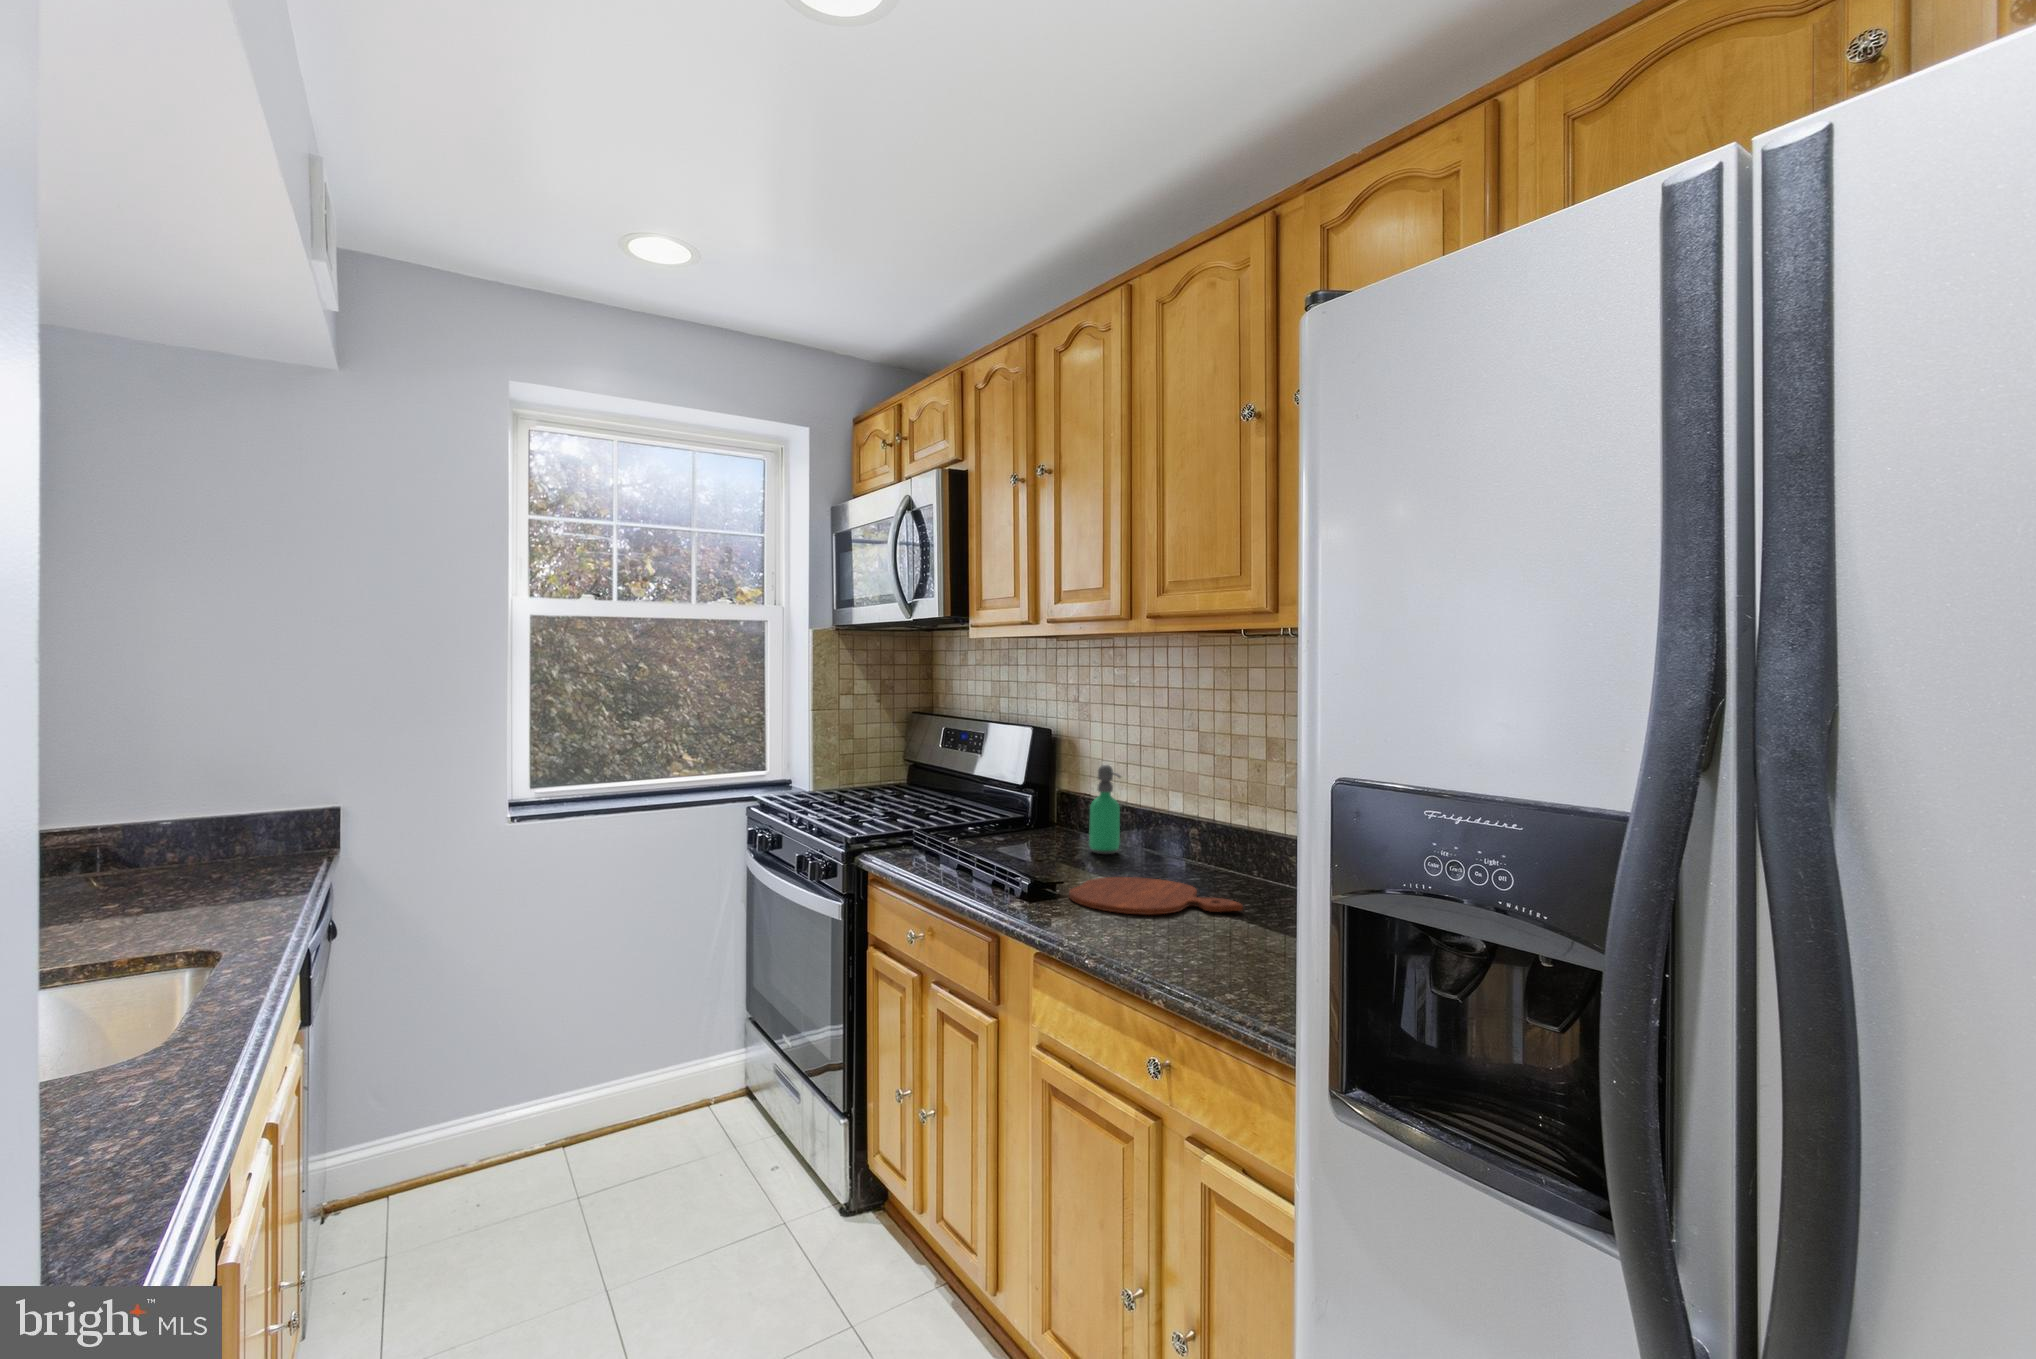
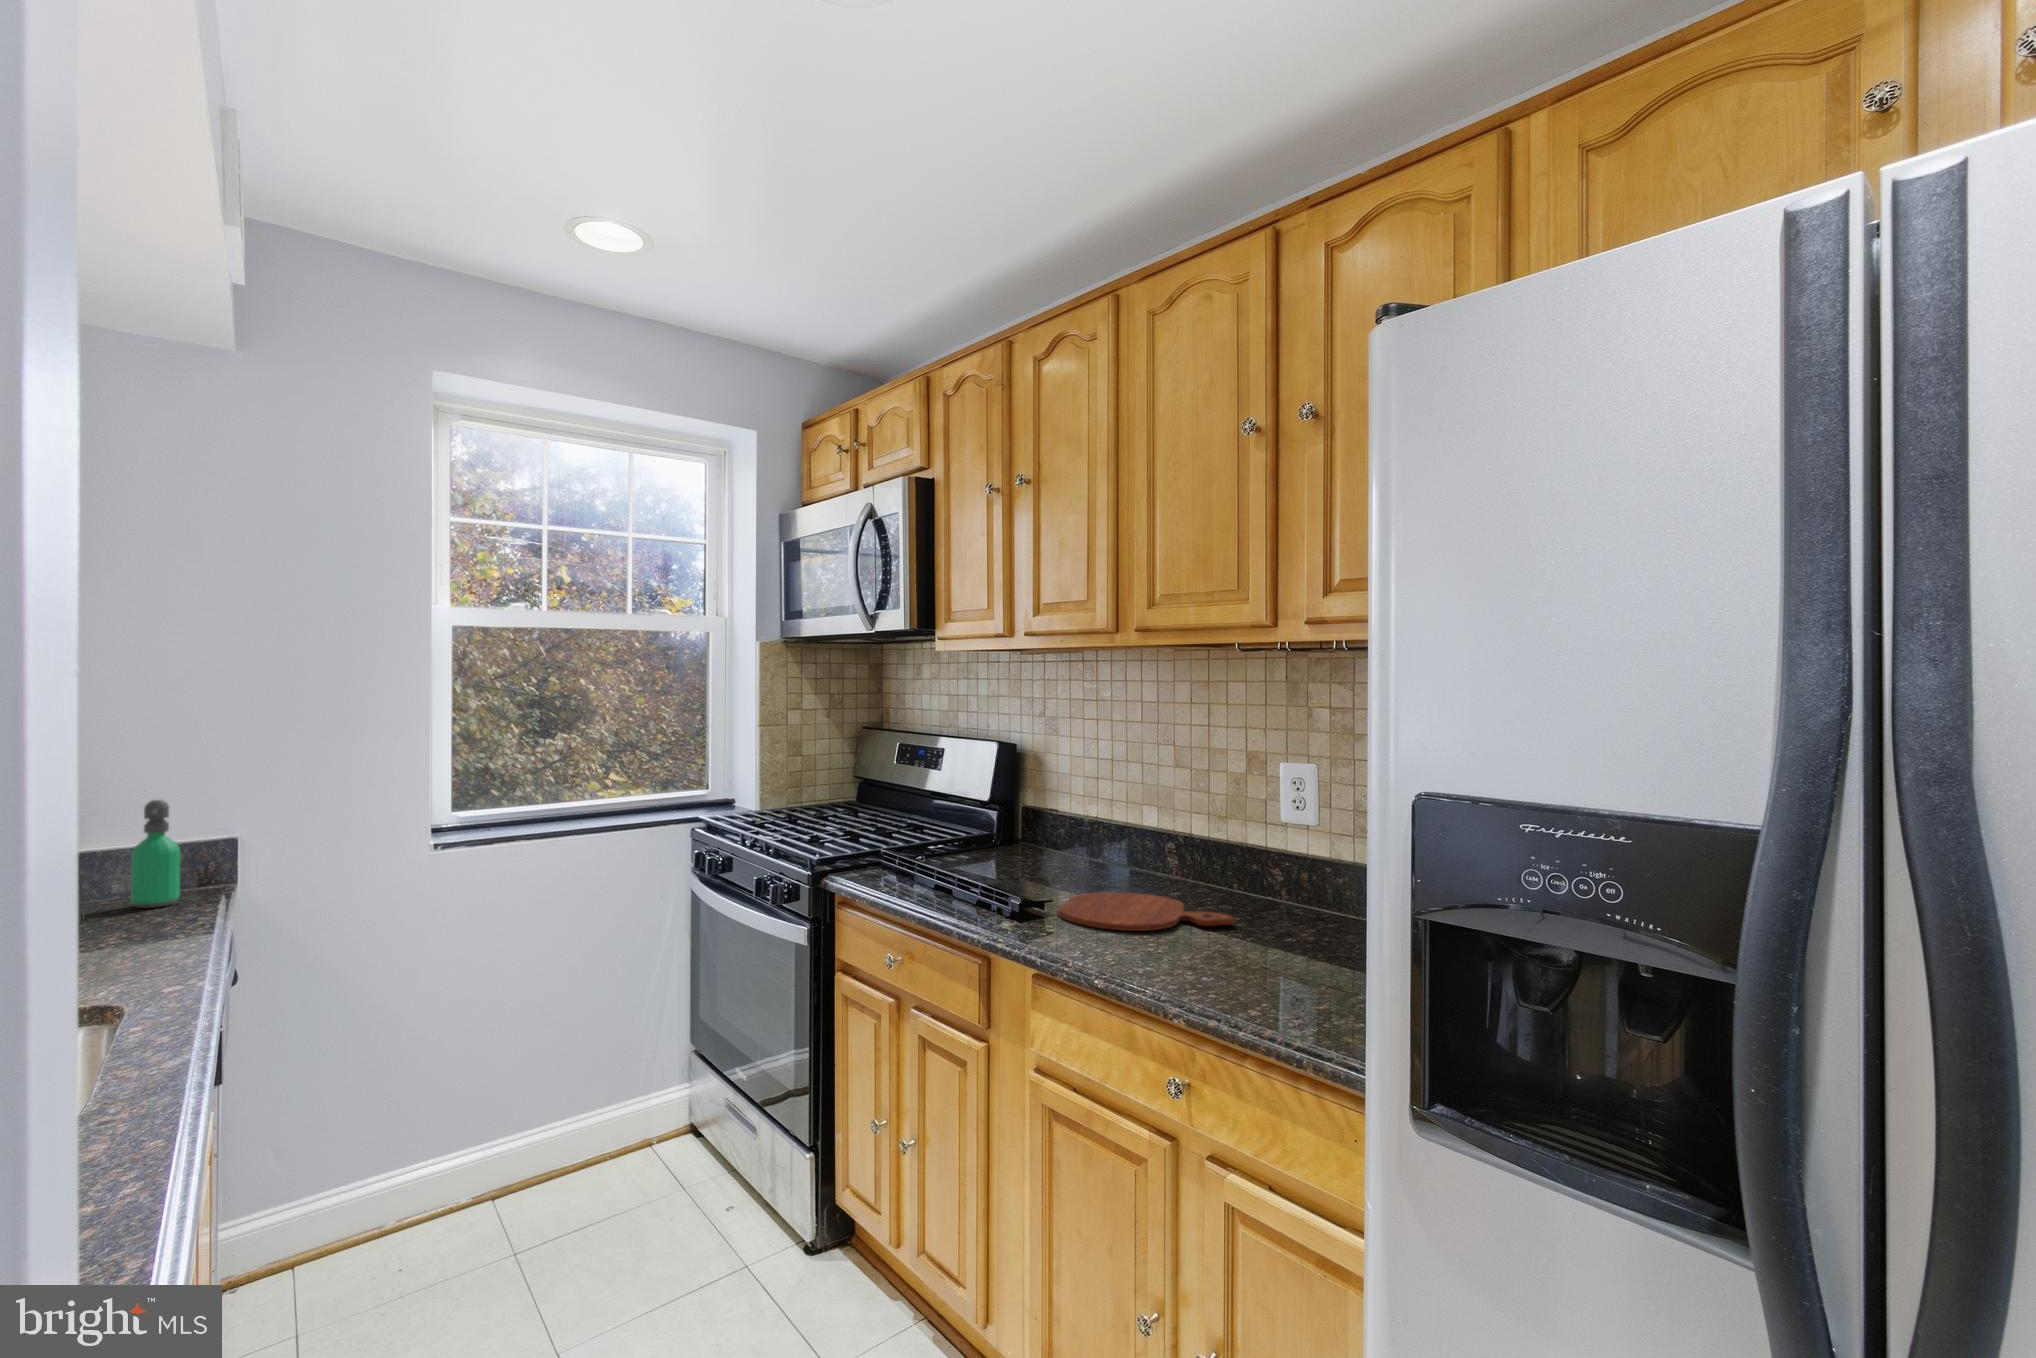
soap dispenser: present [1089,765,1121,854] -> present [131,800,180,908]

